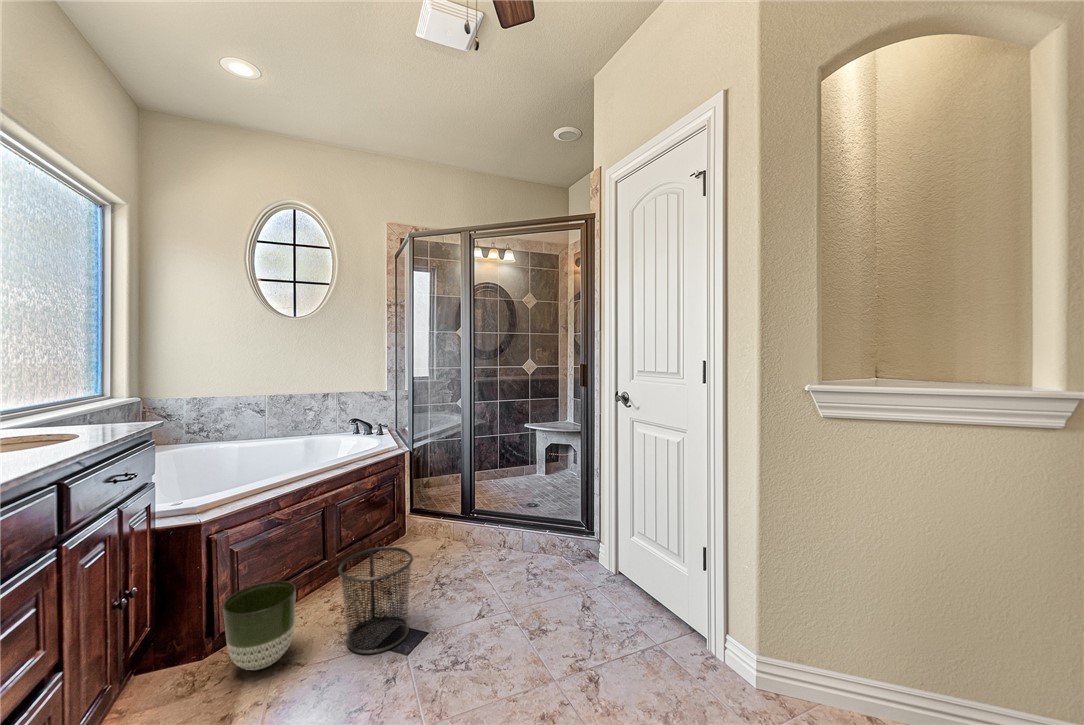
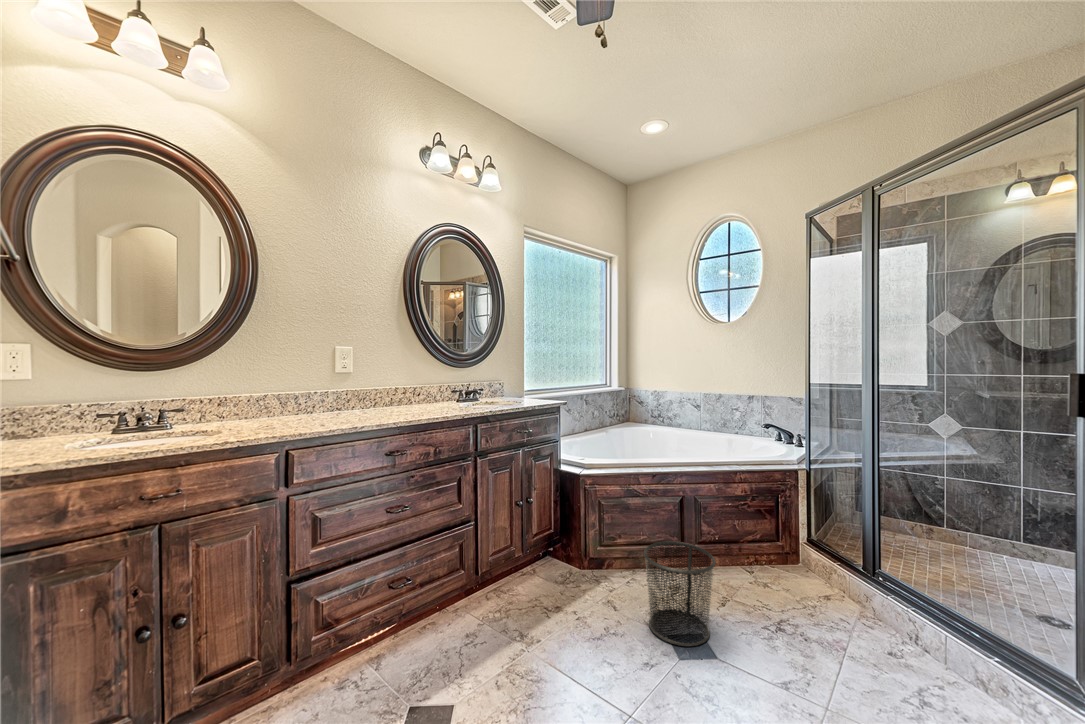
planter: present [223,581,296,670] -> none [578,530,626,596]

